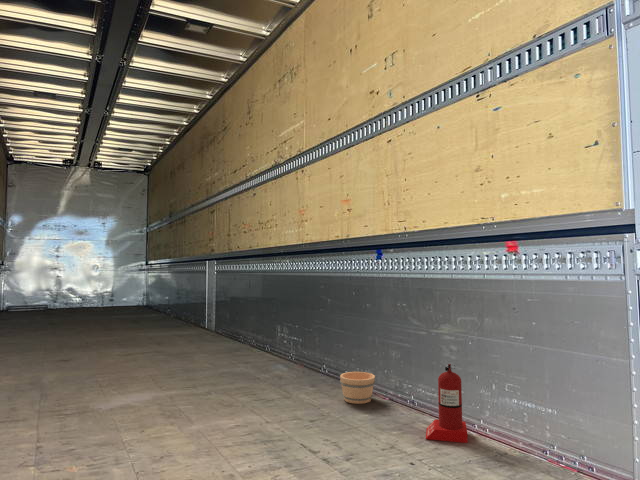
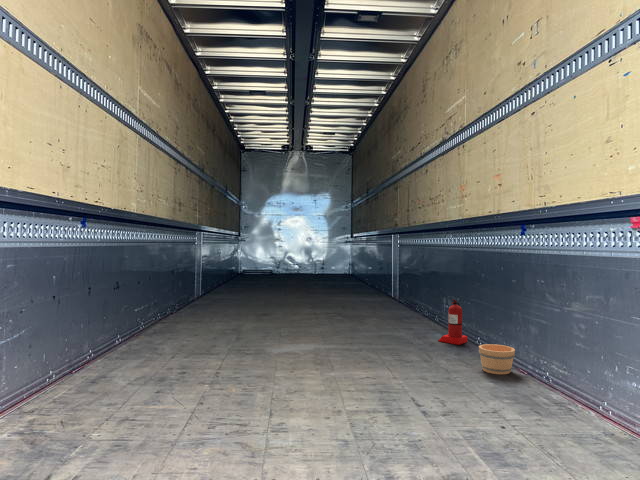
fire extinguisher: present [426,364,467,443] -> present [438,300,467,345]

